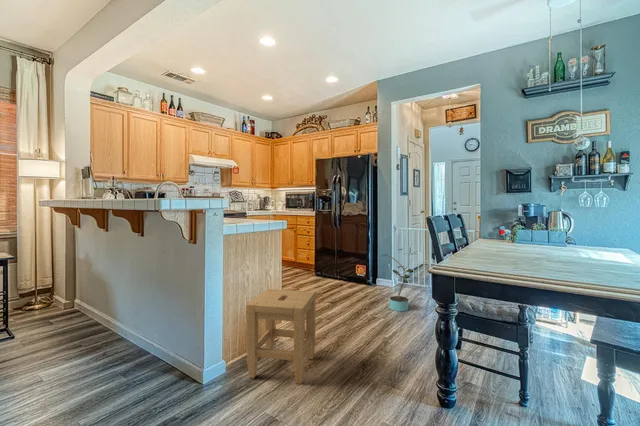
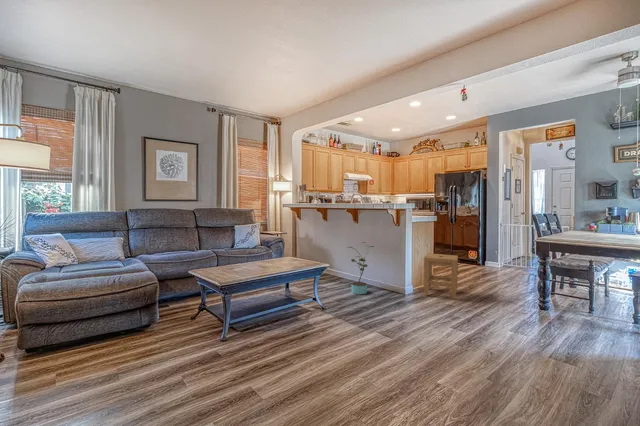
potted plant: present [383,249,413,311] -> present [350,242,374,294]

